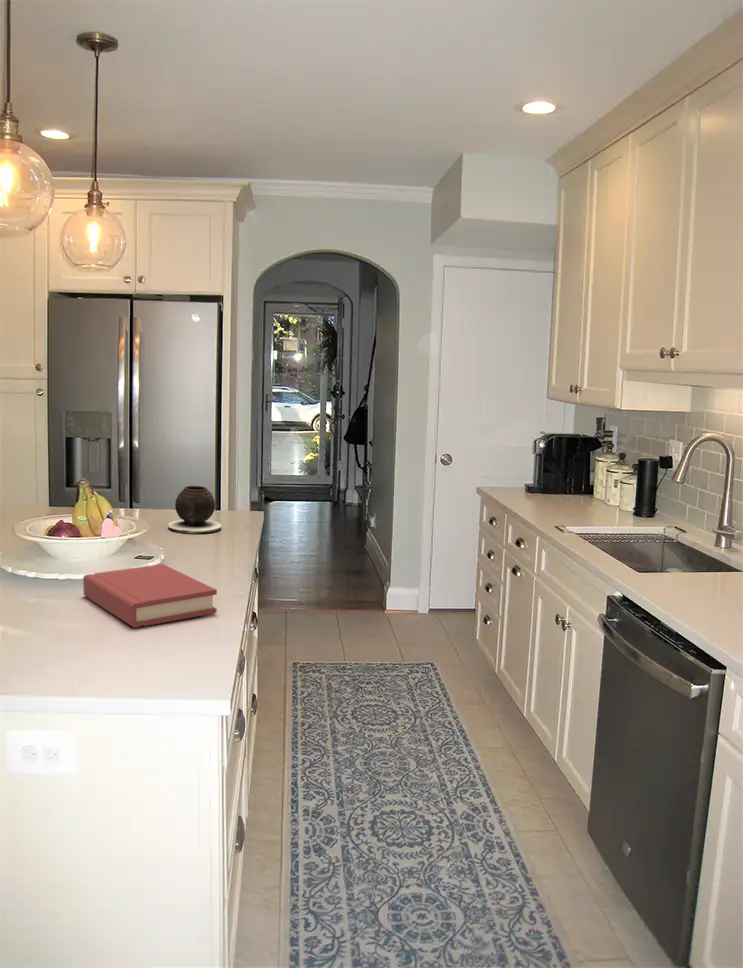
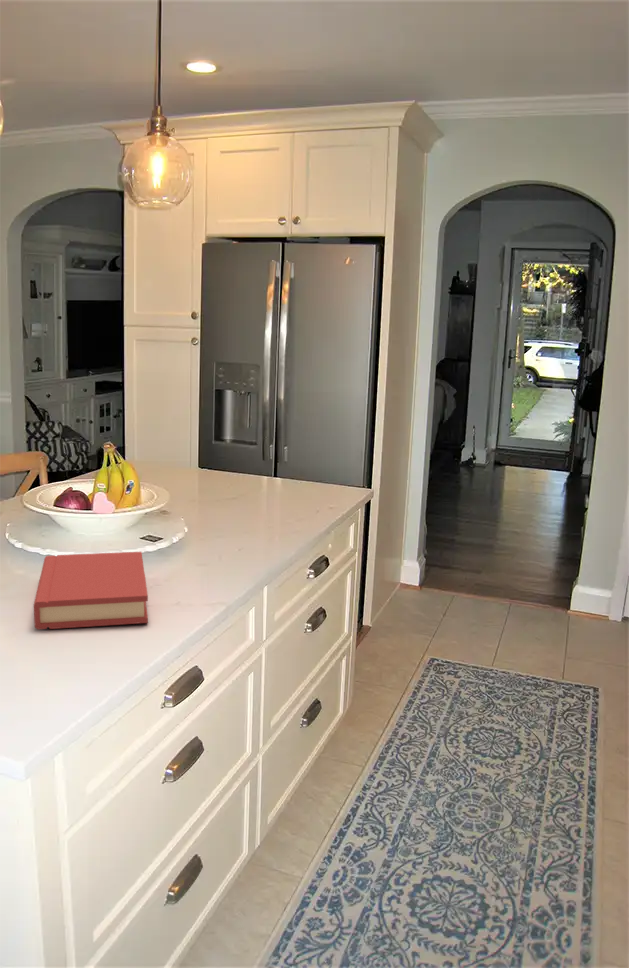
vase: present [168,486,221,533] -> none [239,458,297,512]

